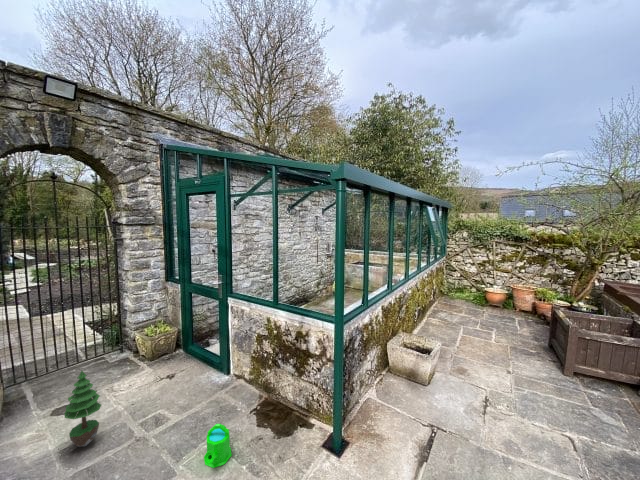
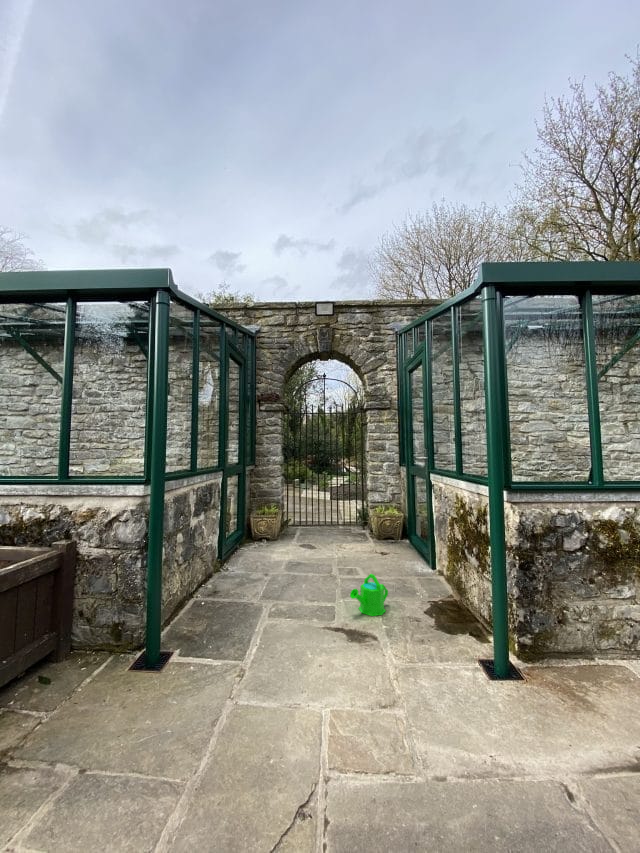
potted tree: present [64,371,101,446] -> none [295,503,316,565]

